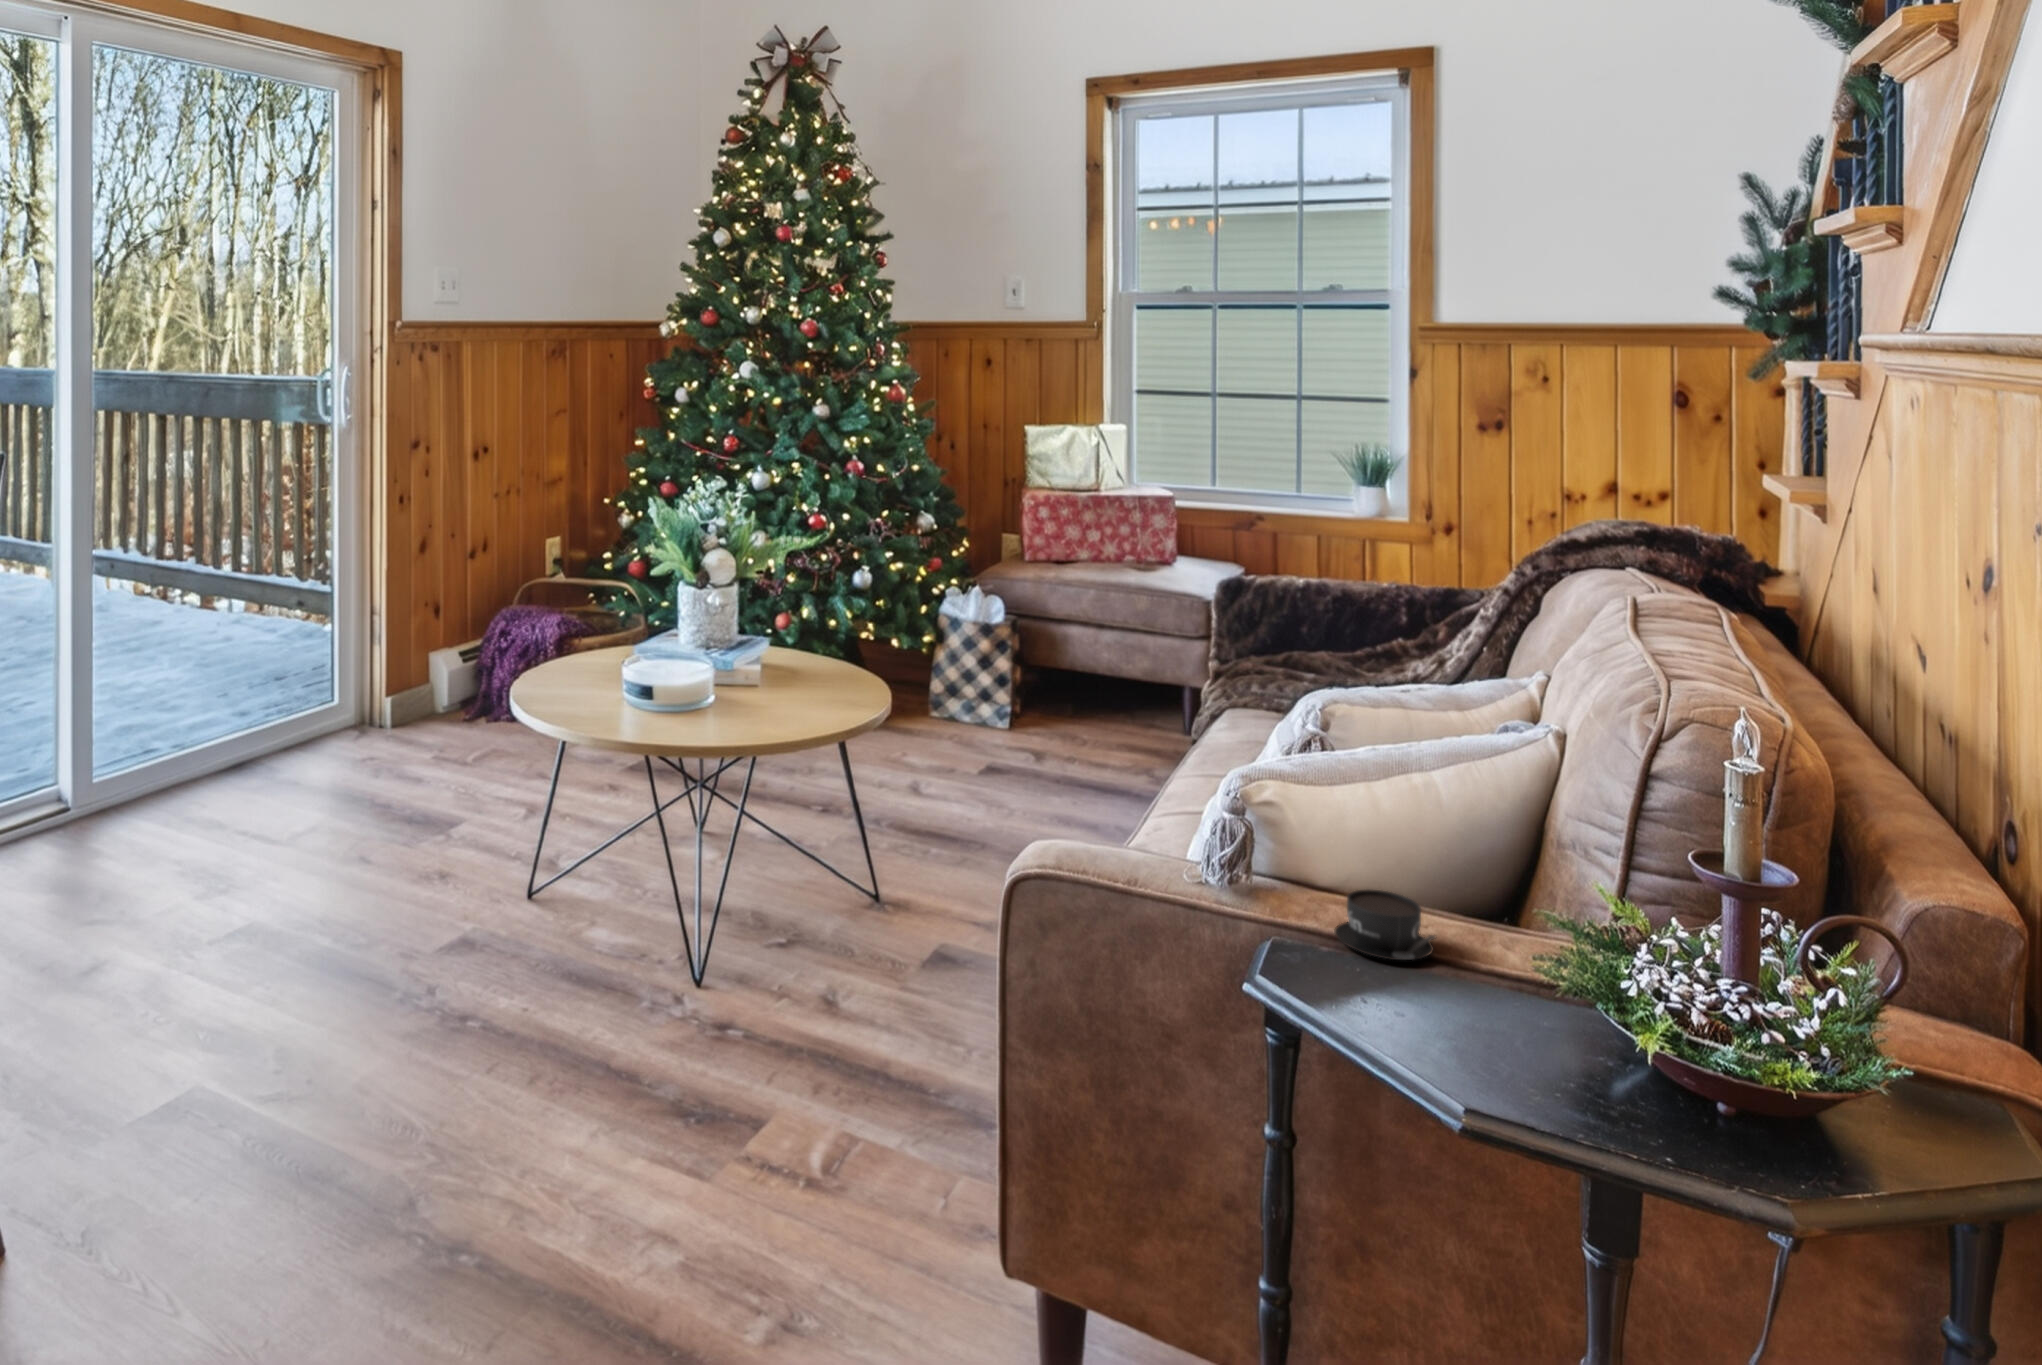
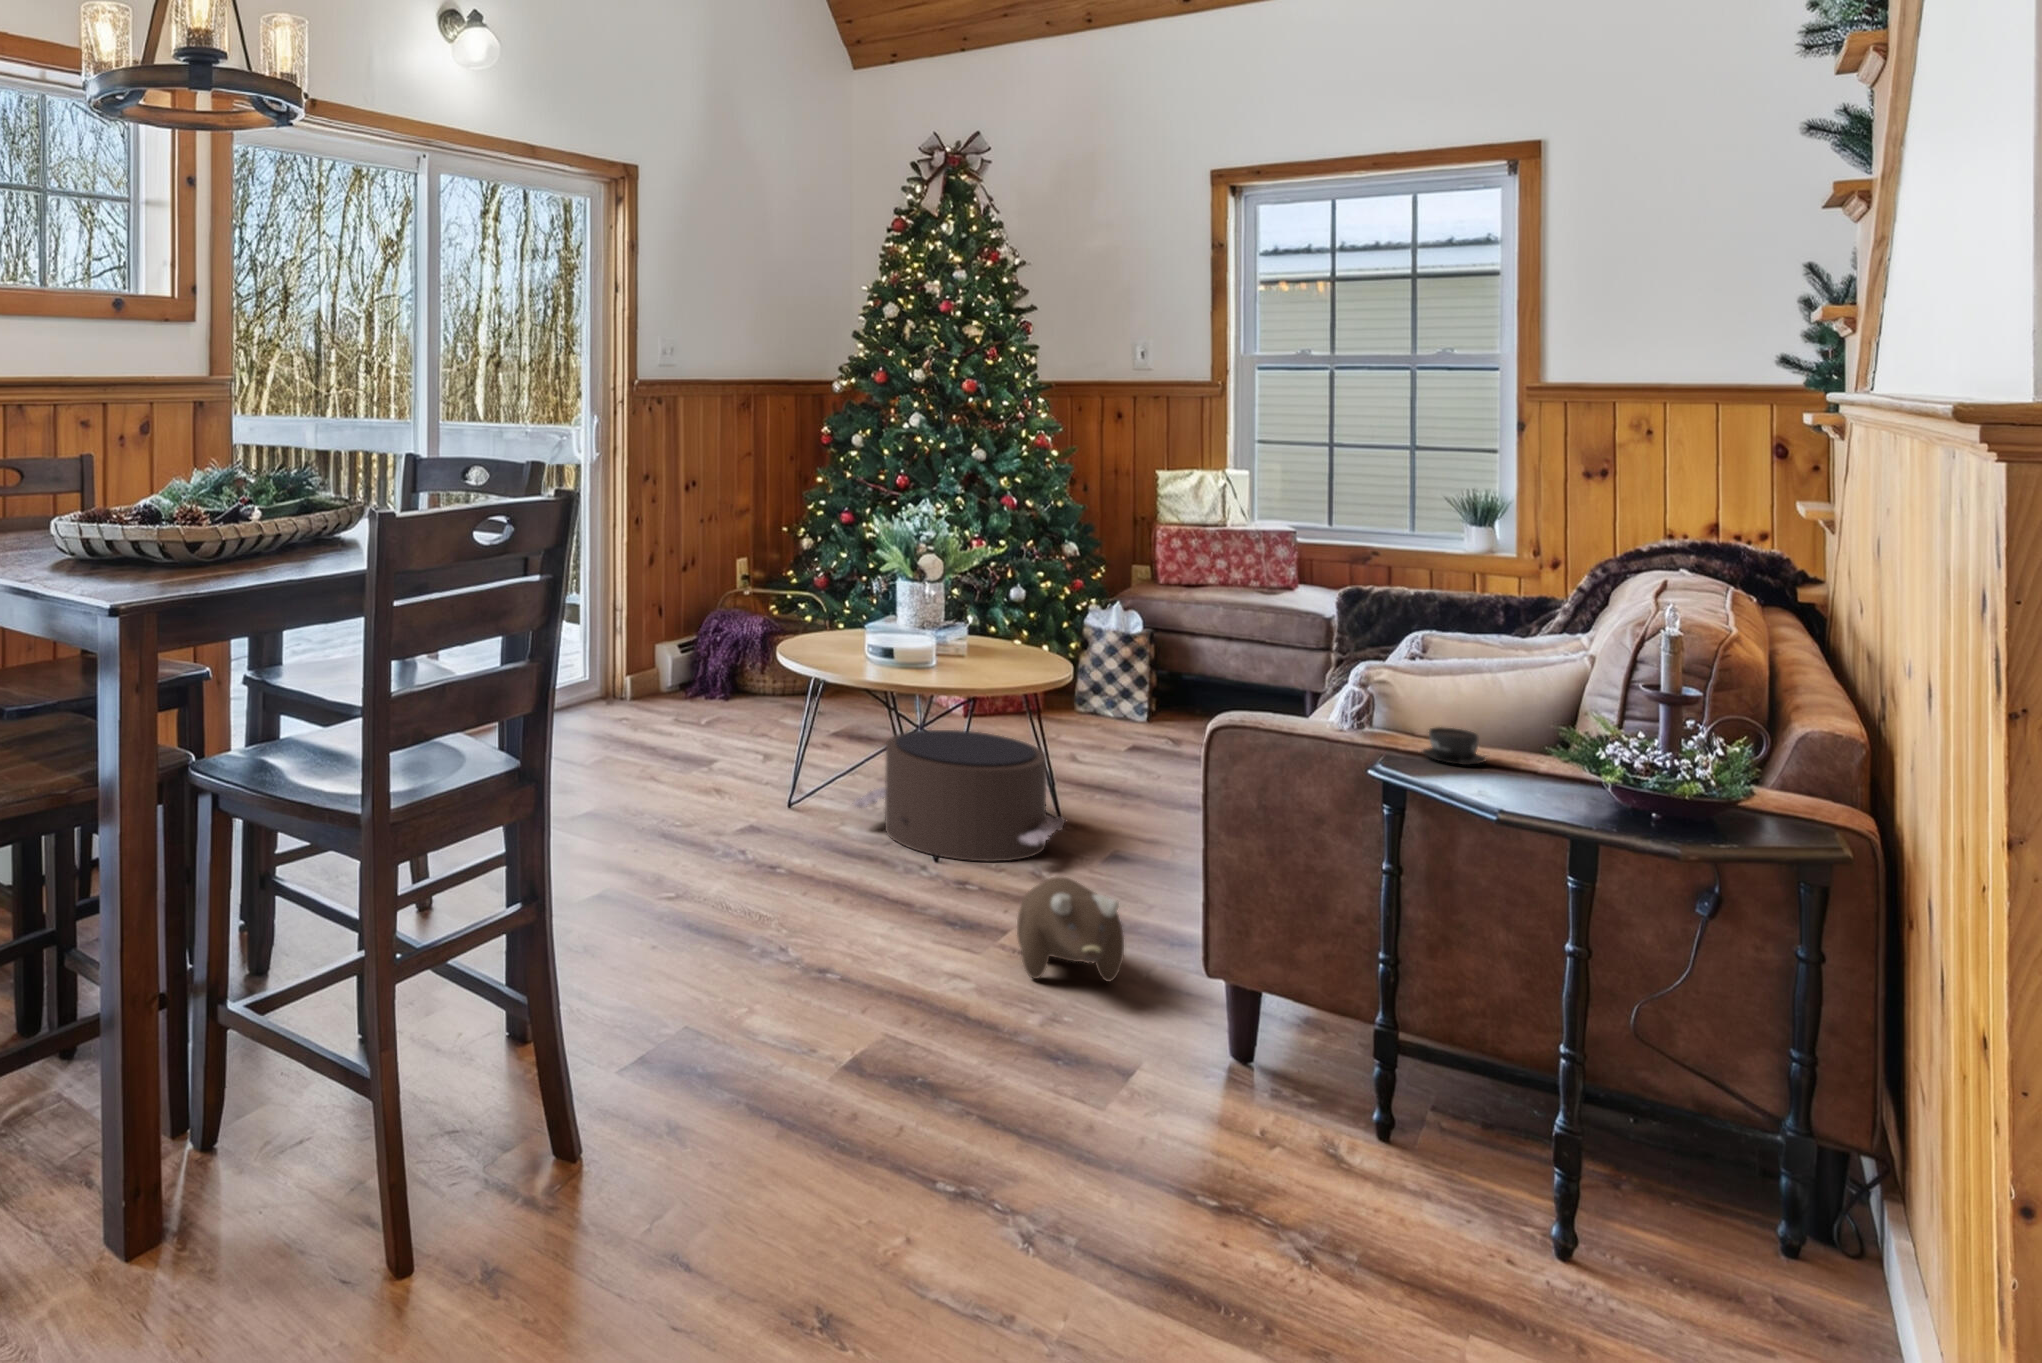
pouf: none [602,788,880,983] -> present [853,730,1066,862]
plush toy: none [767,1062,914,1228] -> present [1017,876,1124,981]

